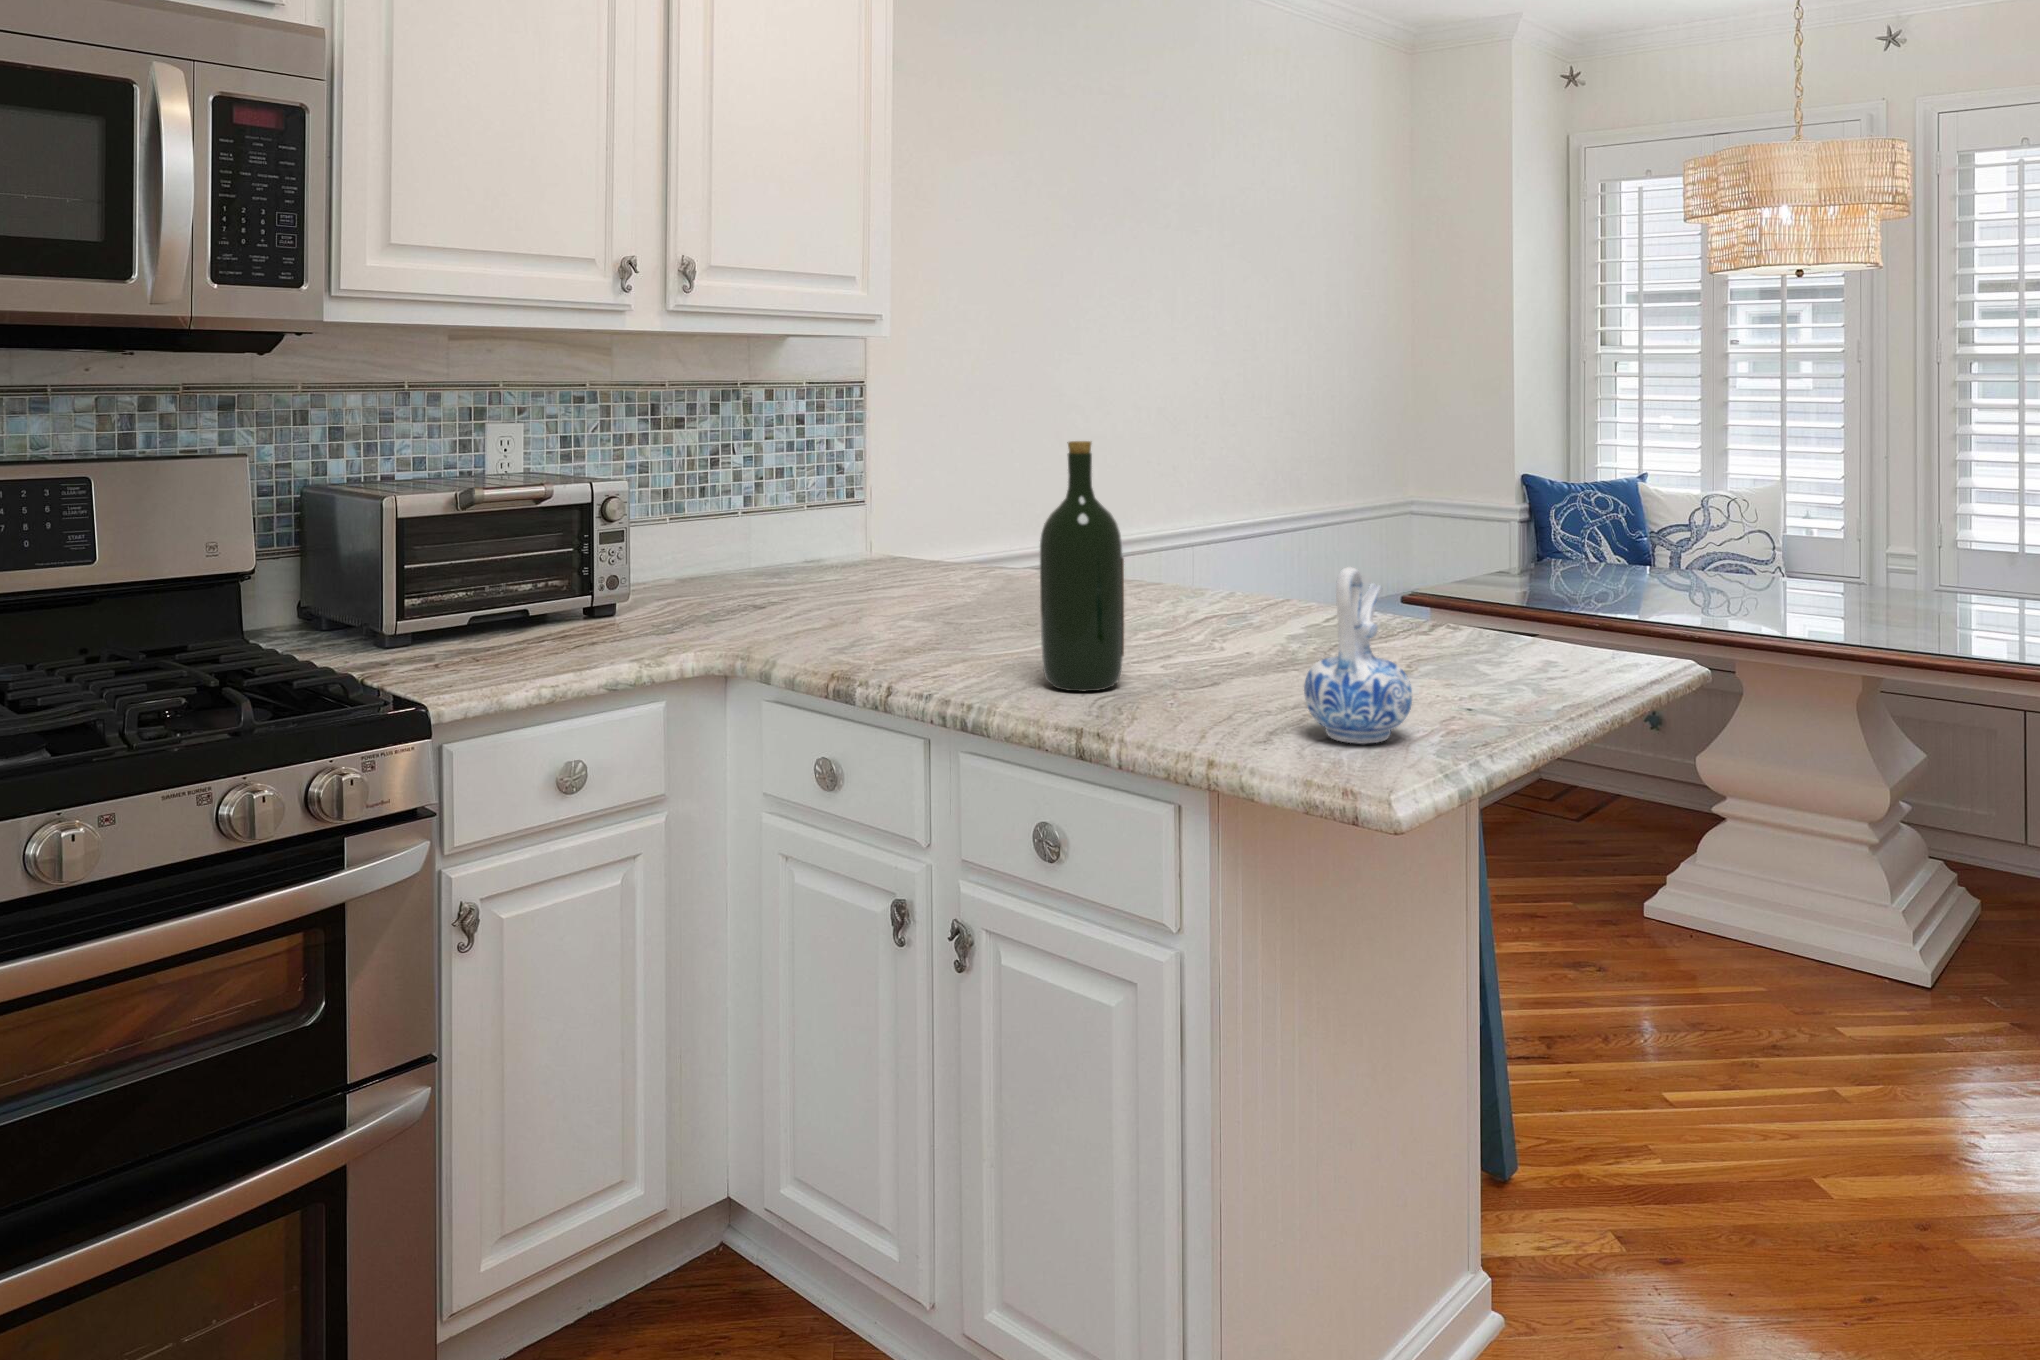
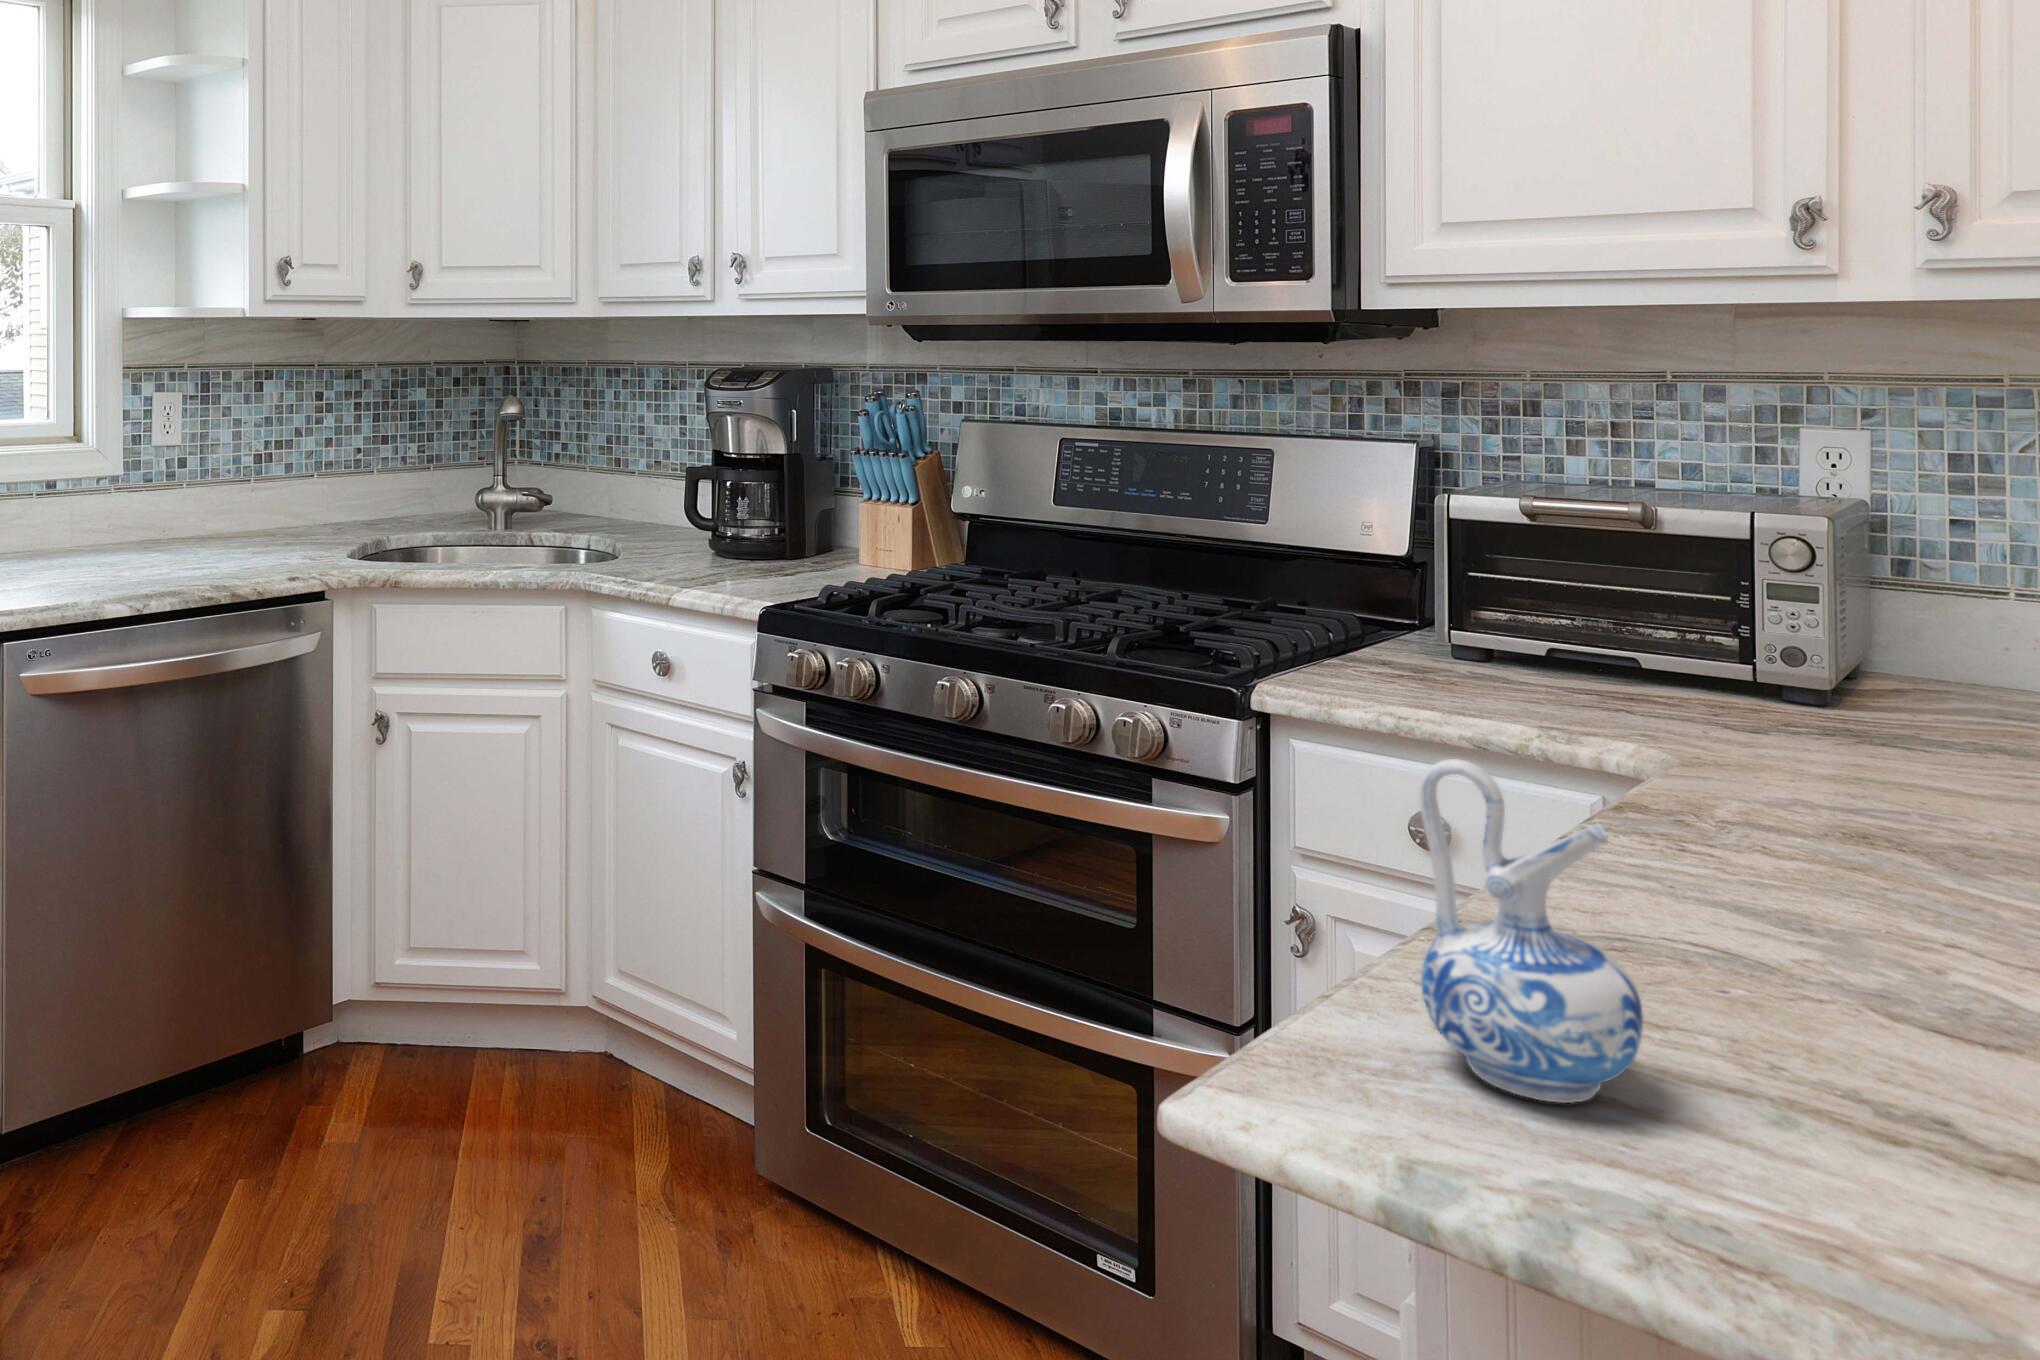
wine bottle: present [1040,441,1124,691] -> none [1640,515,1814,941]

